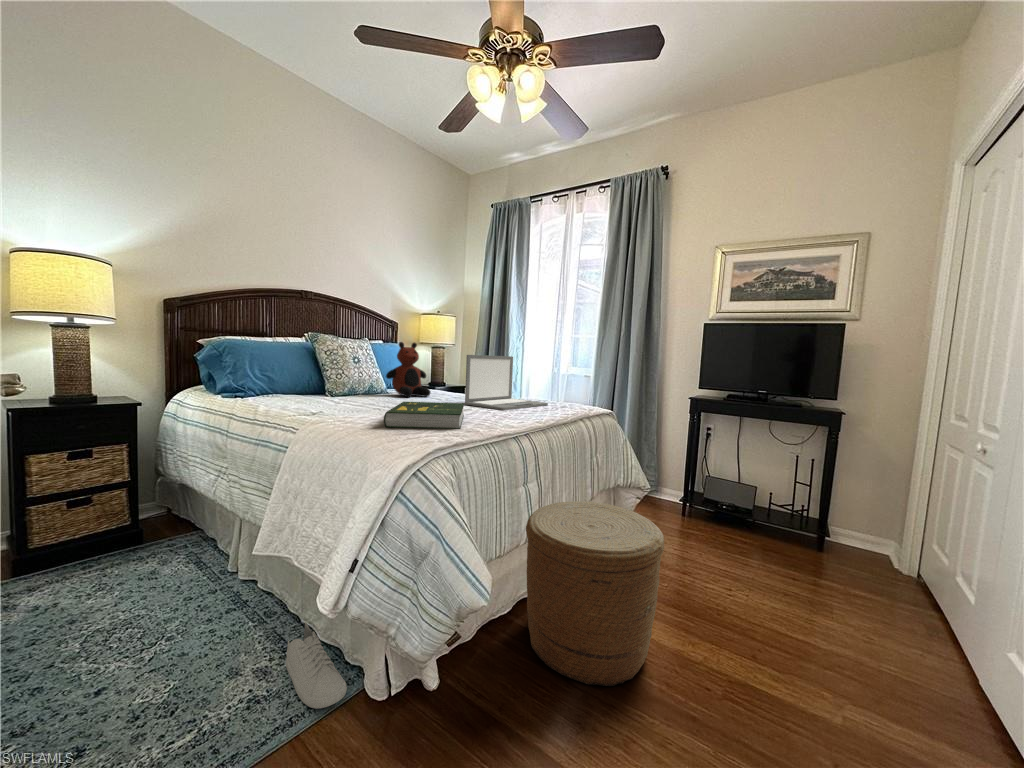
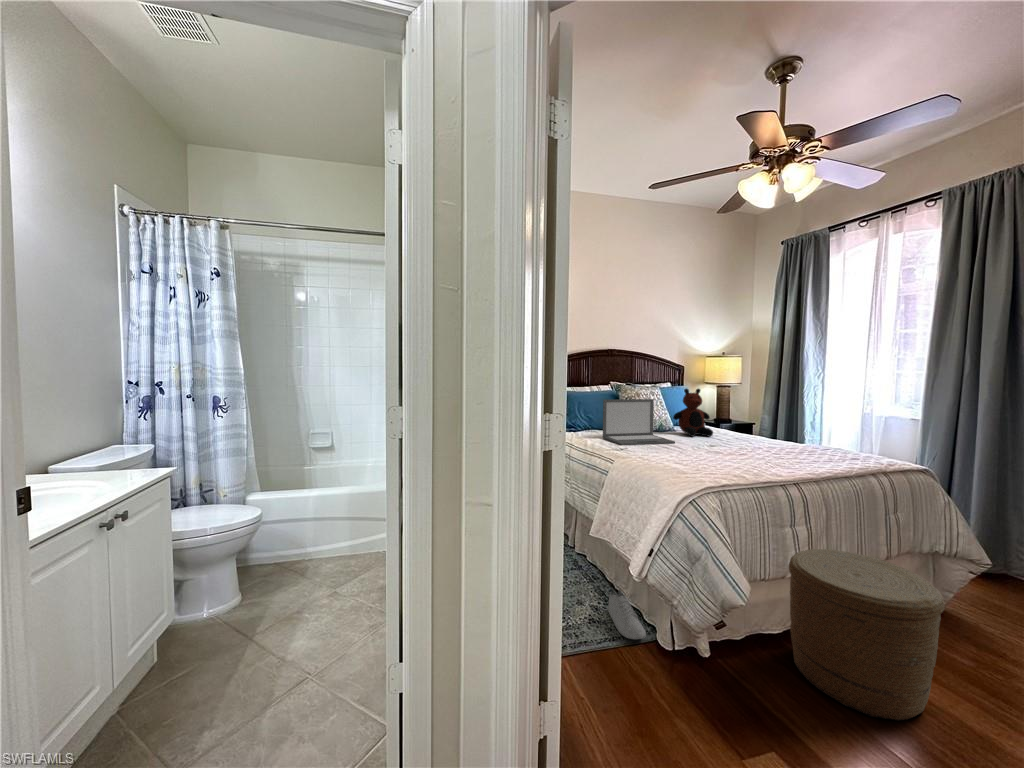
laptop: present [465,355,548,410] -> present [603,399,675,445]
book: present [384,402,464,429] -> none [671,445,739,474]

